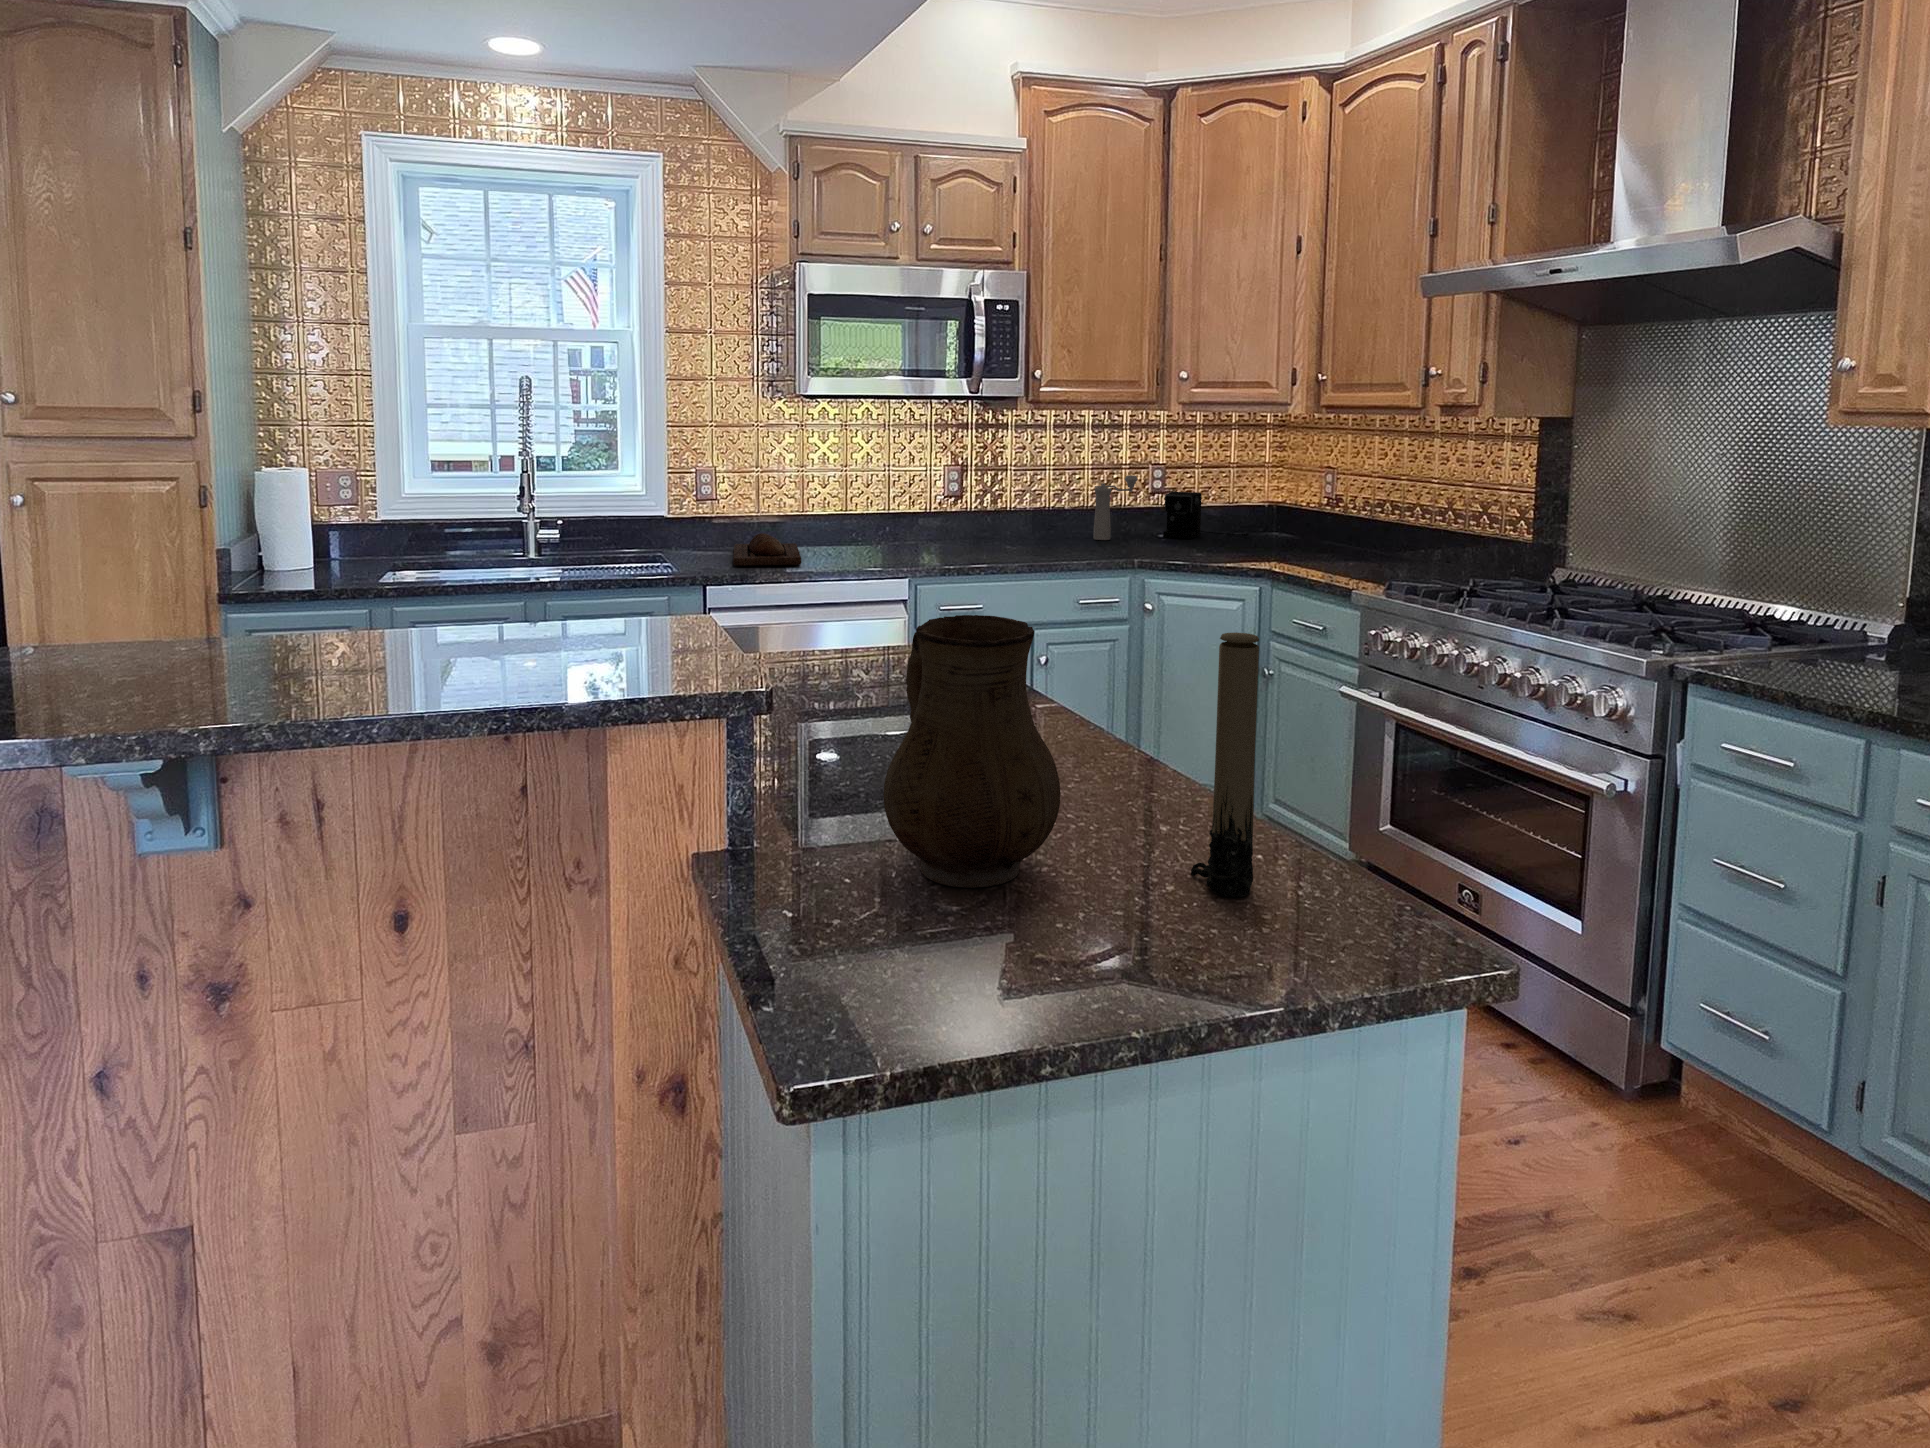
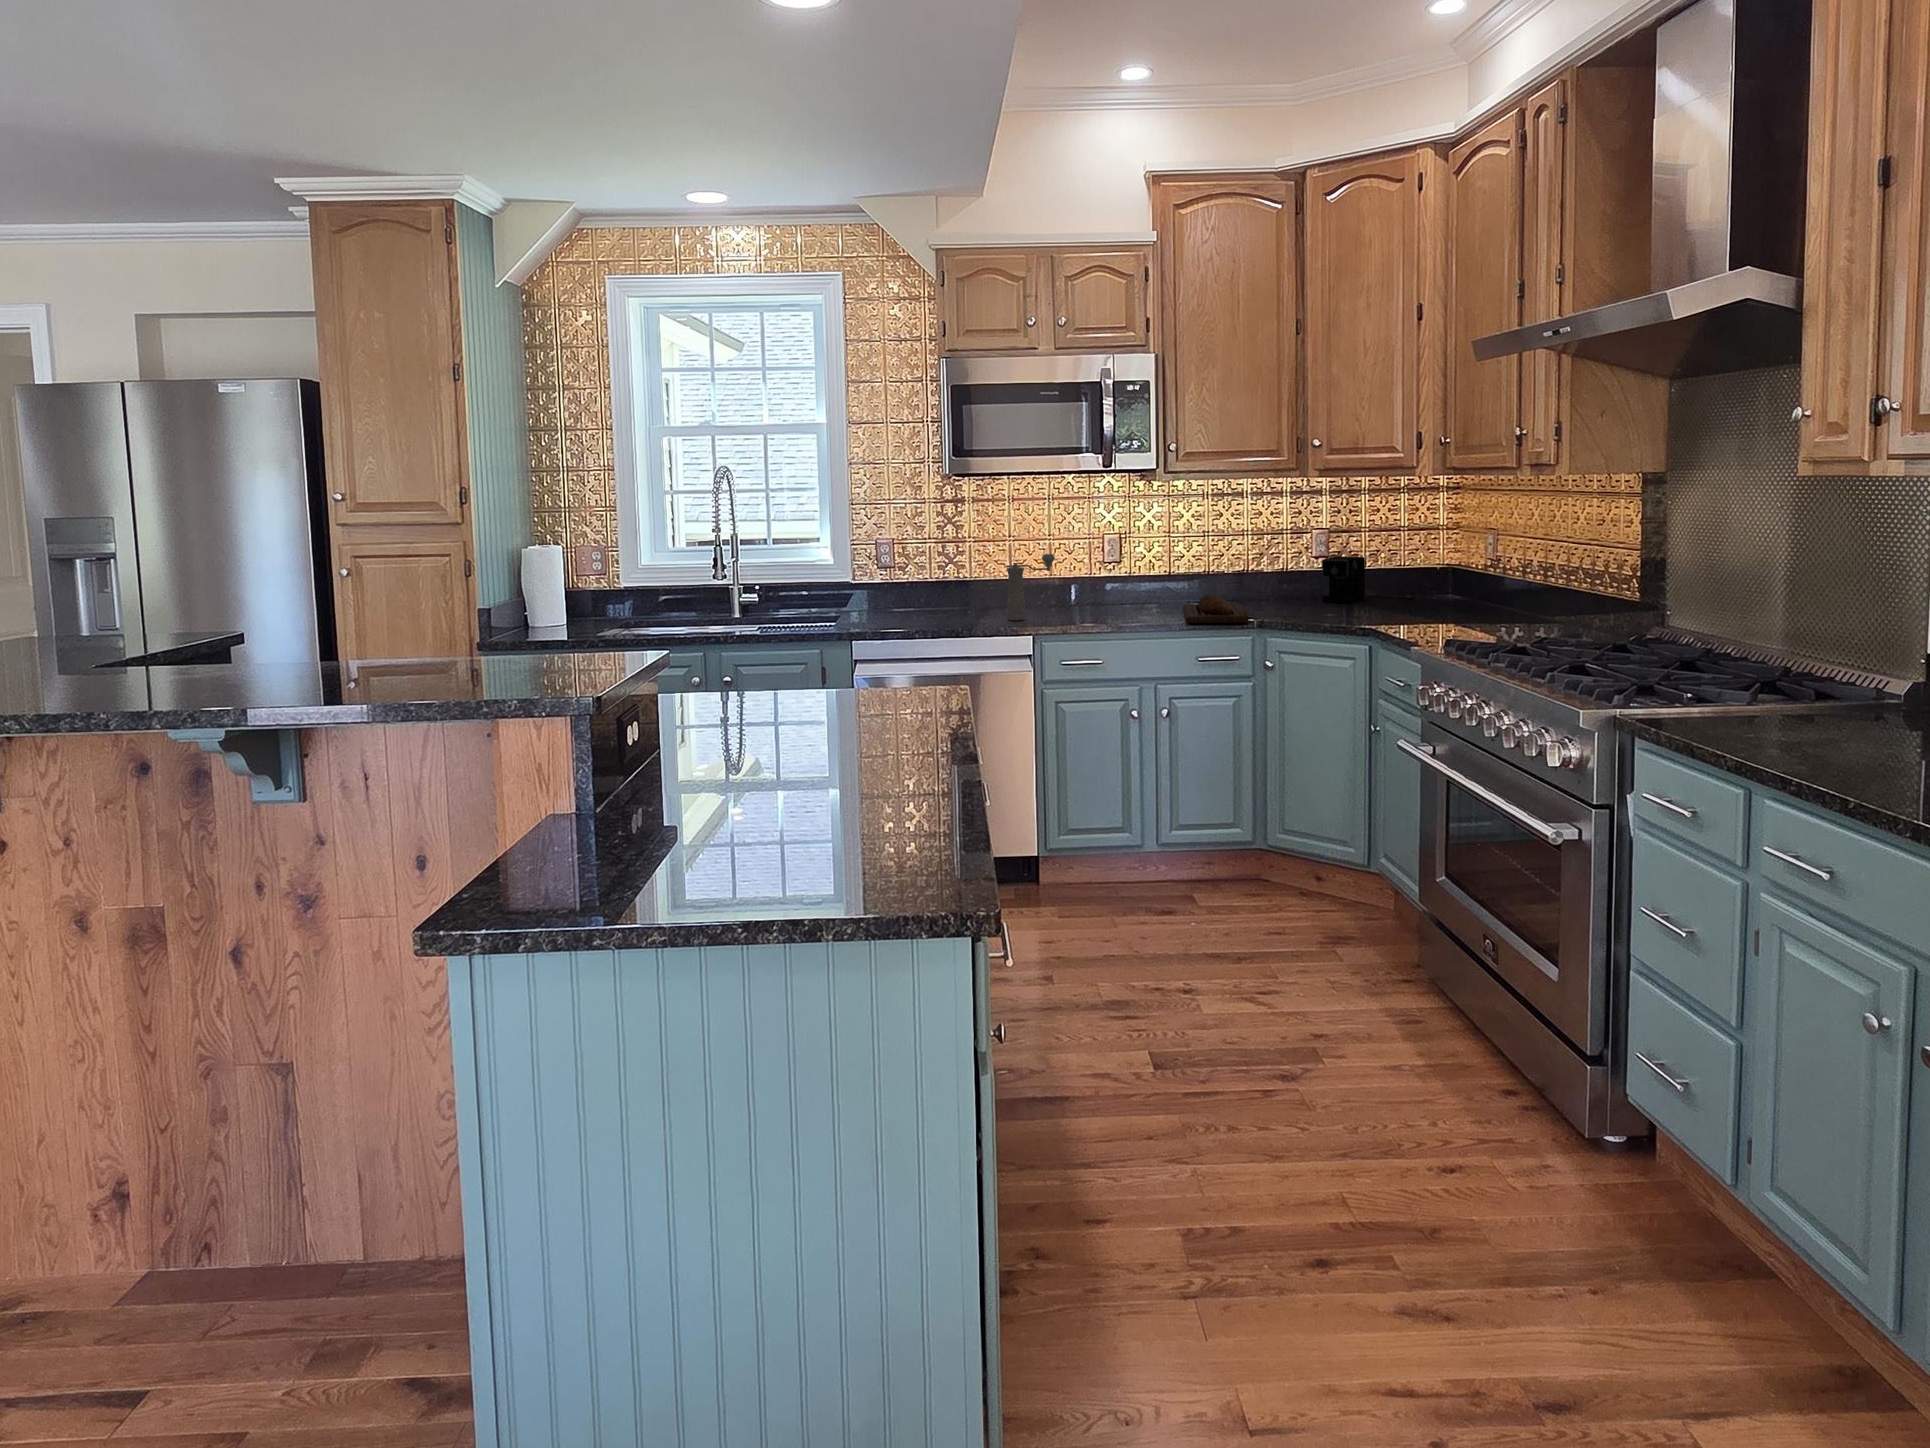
pepper mill: present [1093,475,1138,540] -> present [1006,554,1055,620]
bread loaf: present [733,533,801,565] -> present [1183,595,1249,623]
ceramic pitcher: present [884,615,1060,888] -> none [632,646,764,841]
candle: present [1191,632,1259,897] -> none [833,659,873,856]

